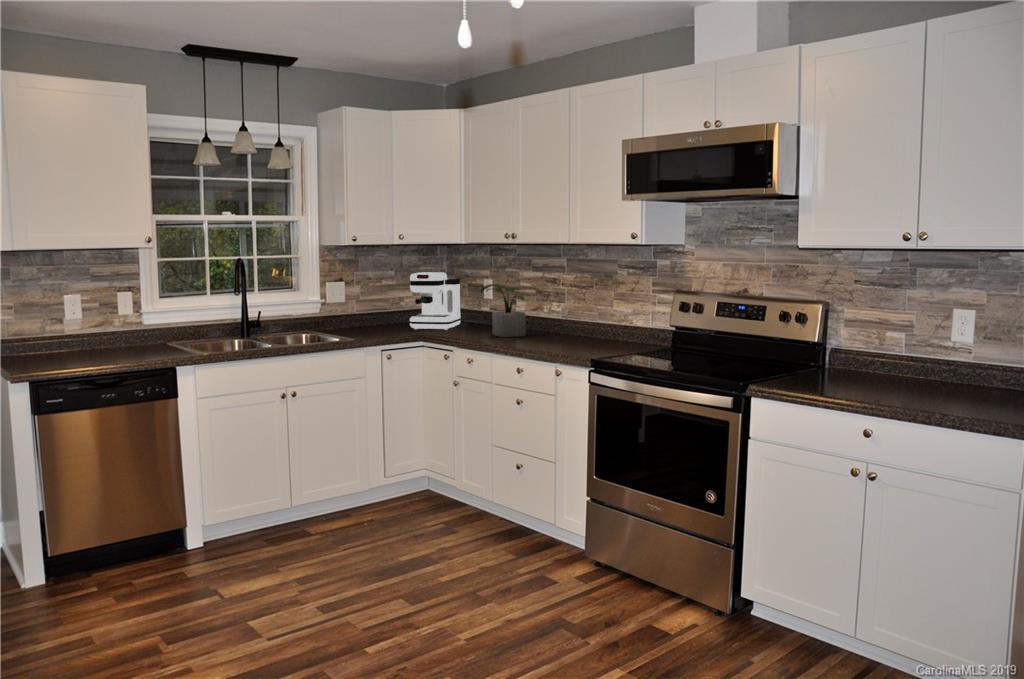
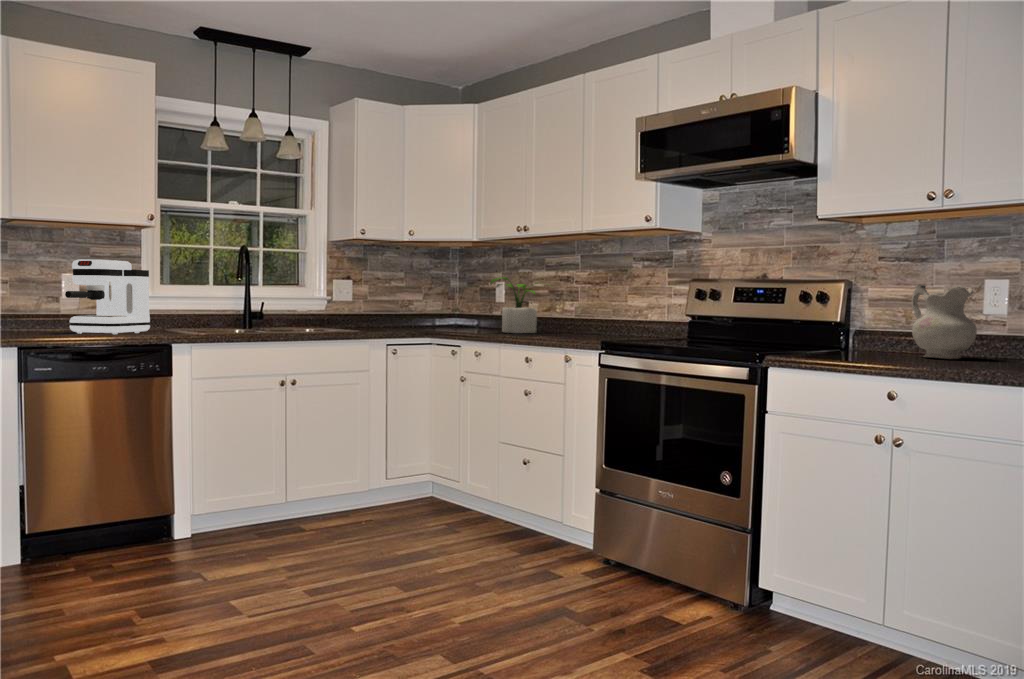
coffee maker: present [410,272,460,330] -> present [65,260,150,334]
ceramic pitcher: none [886,314,946,388] -> present [912,284,977,359]

